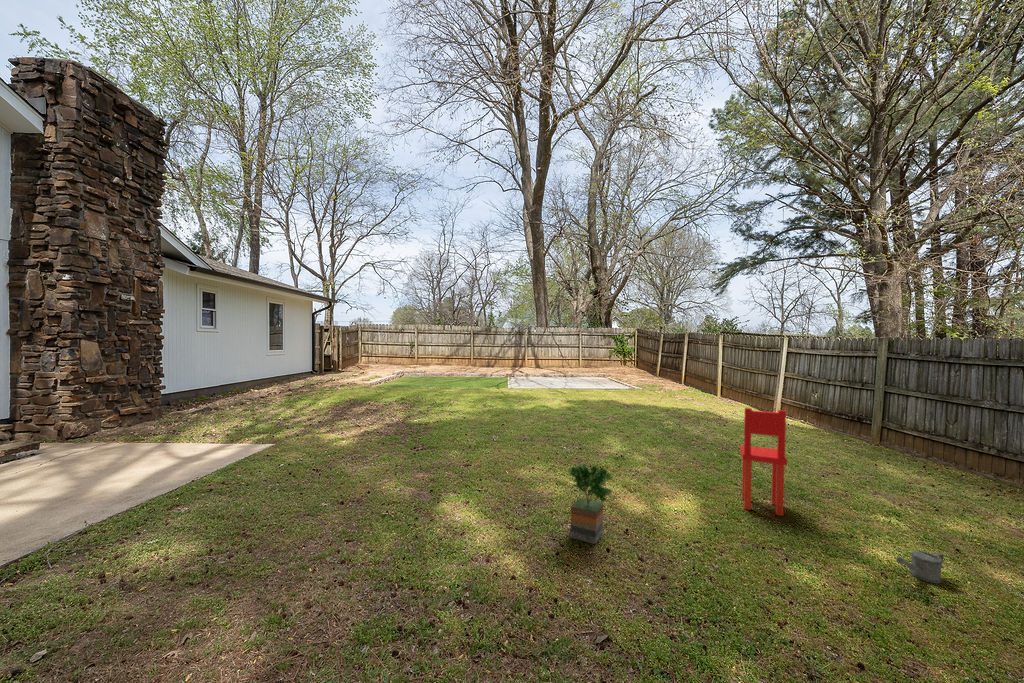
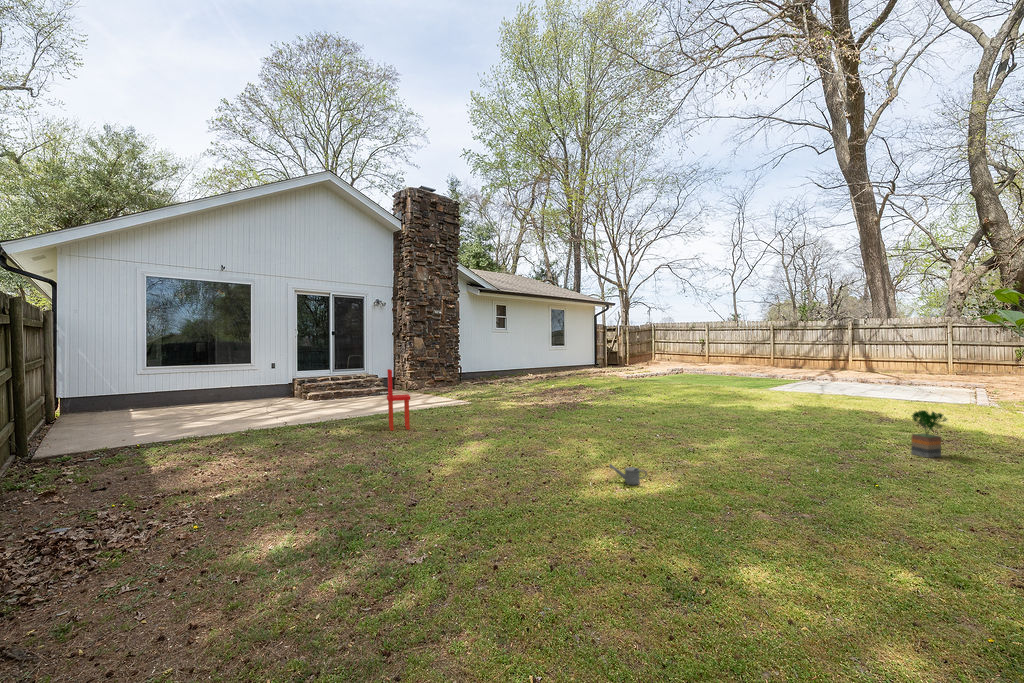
chair: present [740,408,787,516] -> present [387,369,410,431]
potted tree: present [569,465,613,544] -> present [911,410,947,458]

